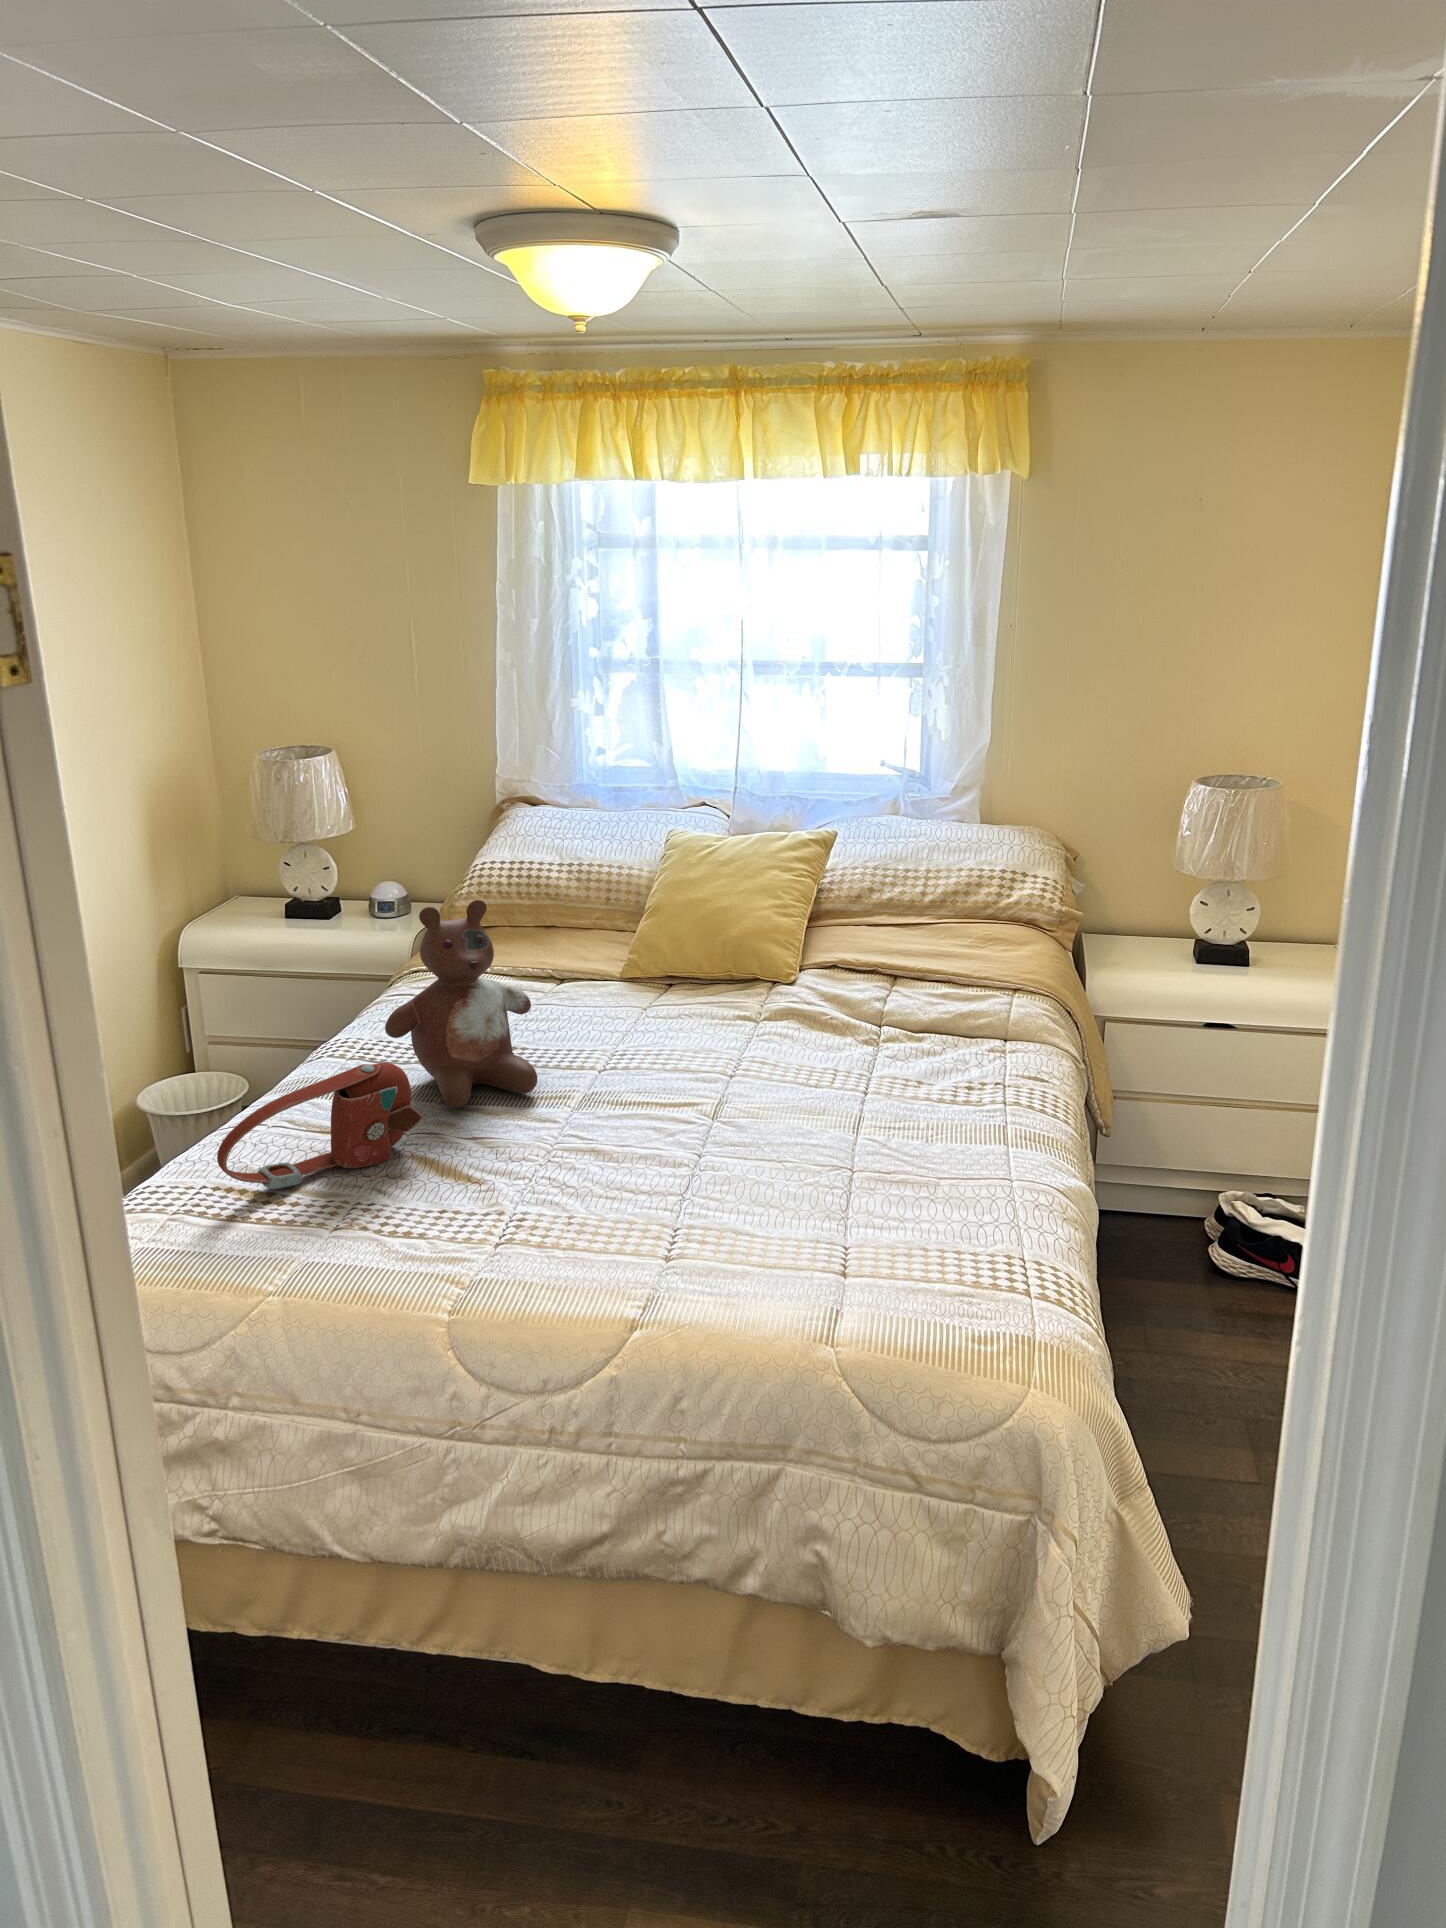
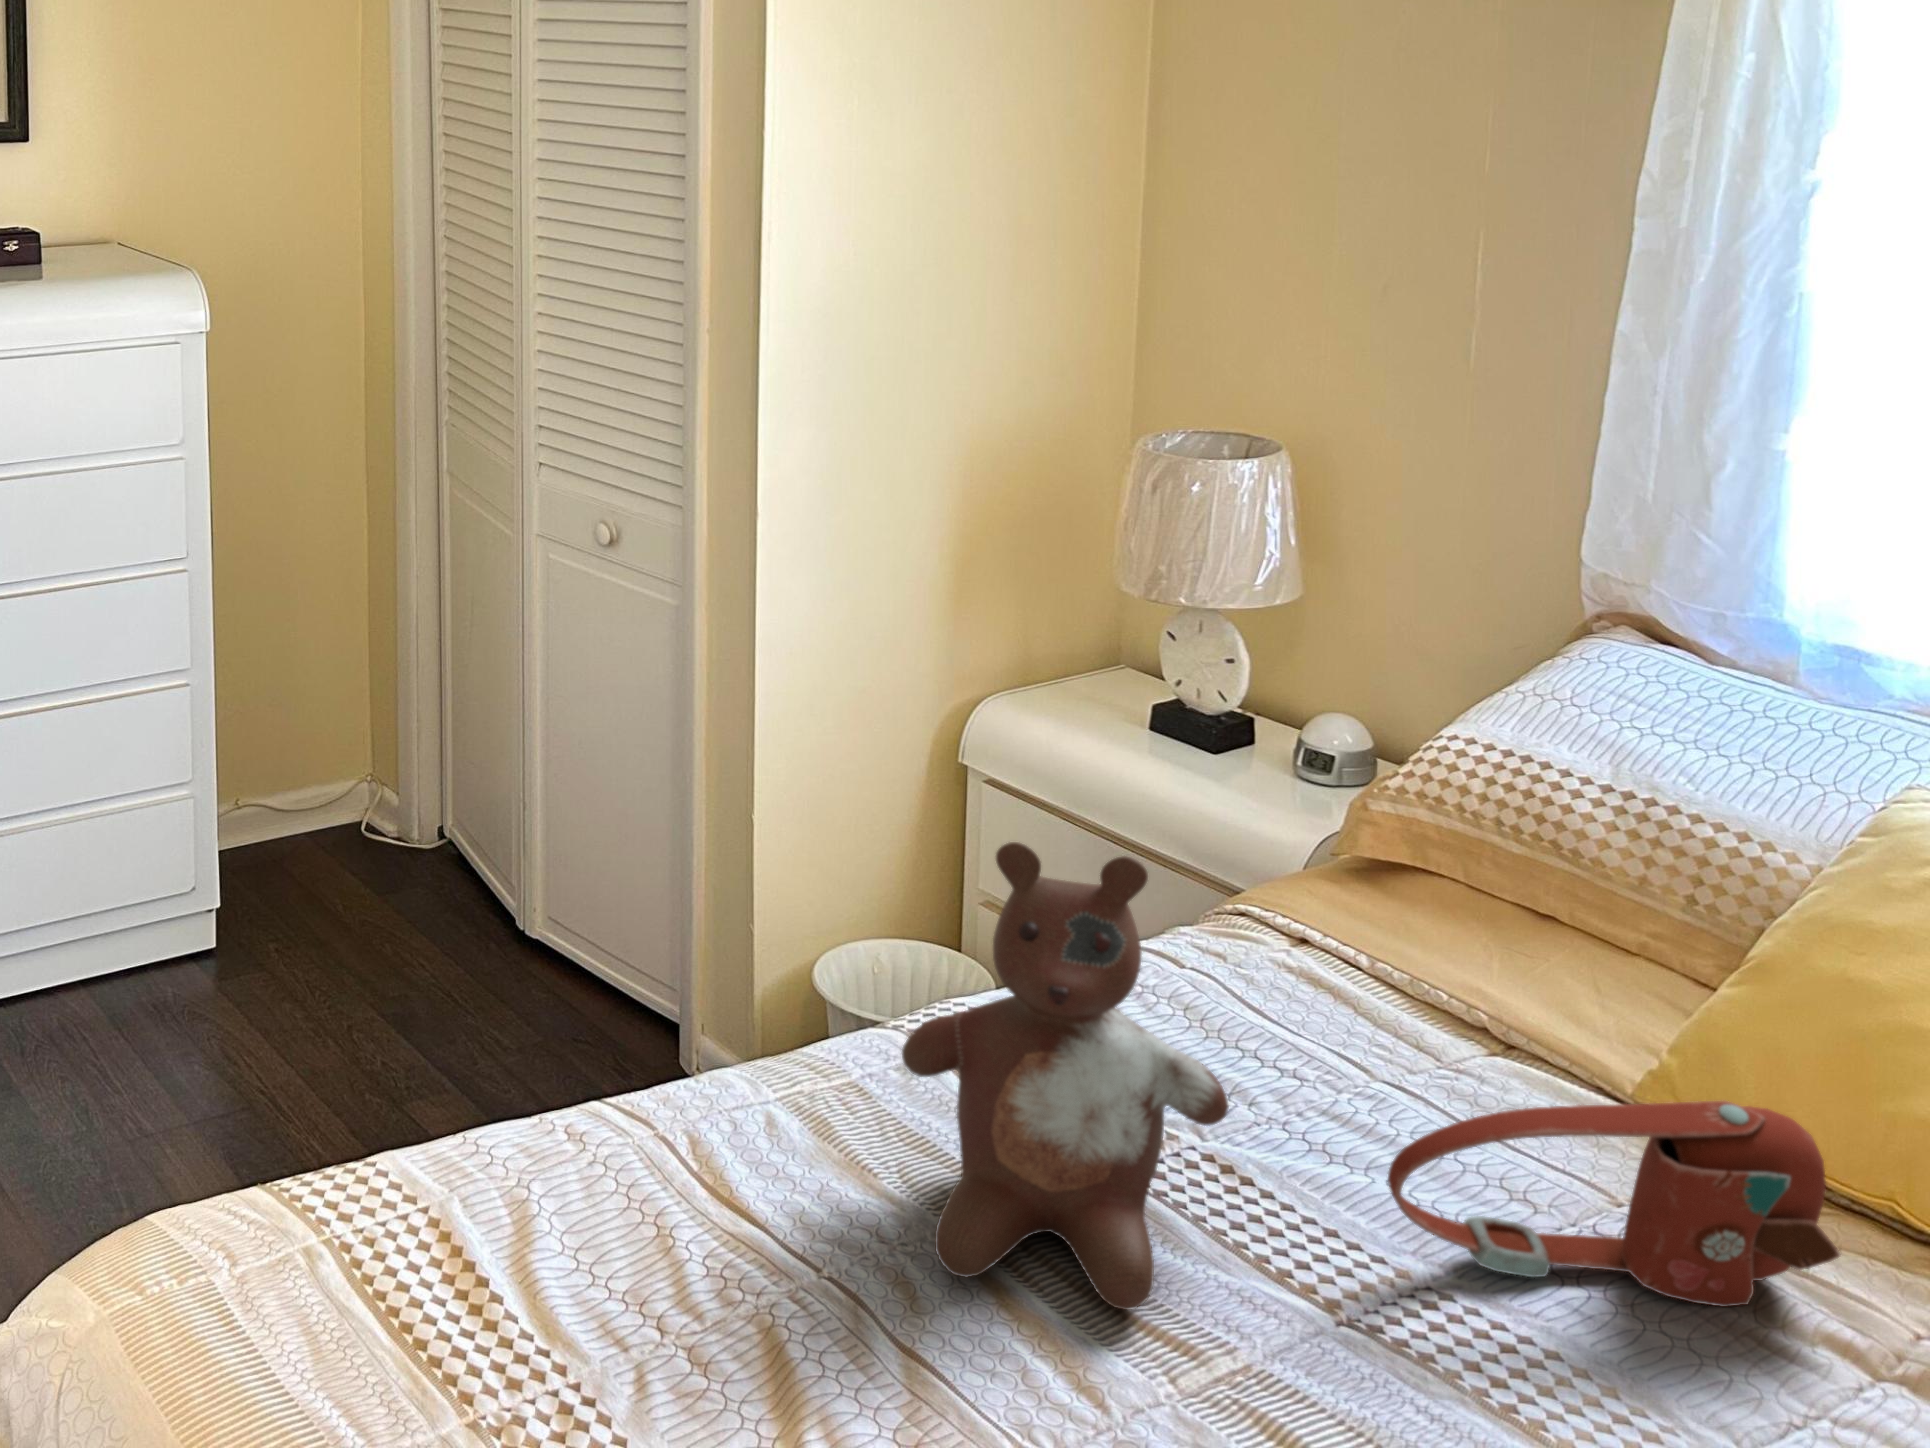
handbag: present [217,1063,423,1189] -> present [1388,1101,1840,1307]

